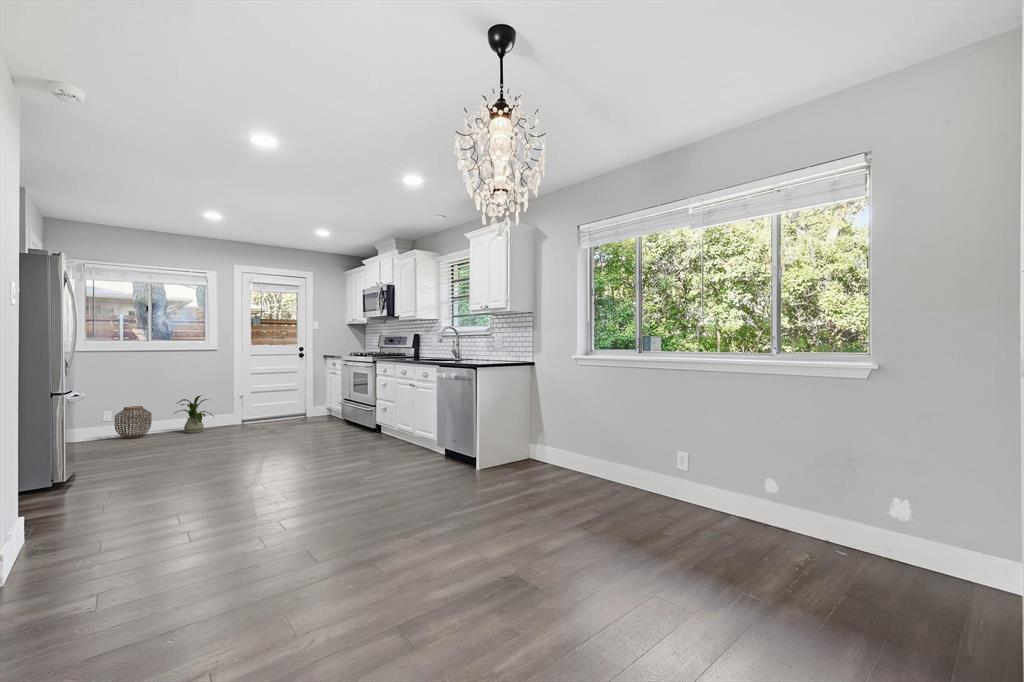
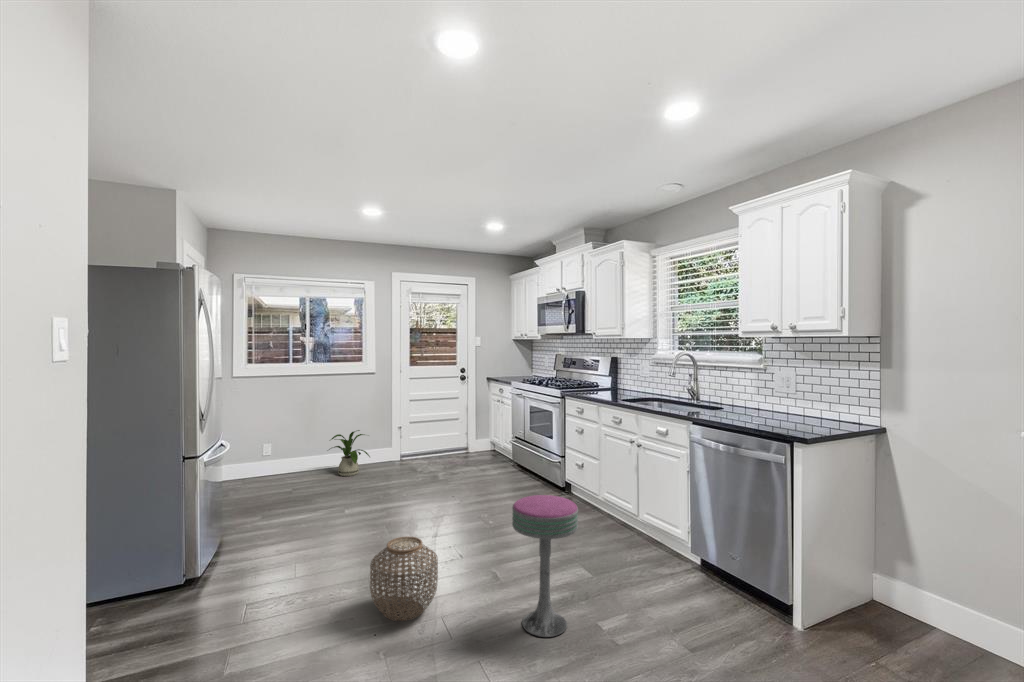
woven basket: present [115,406,152,438] -> present [370,537,438,621]
bar stool: none [305,406,348,485] -> present [512,495,578,637]

